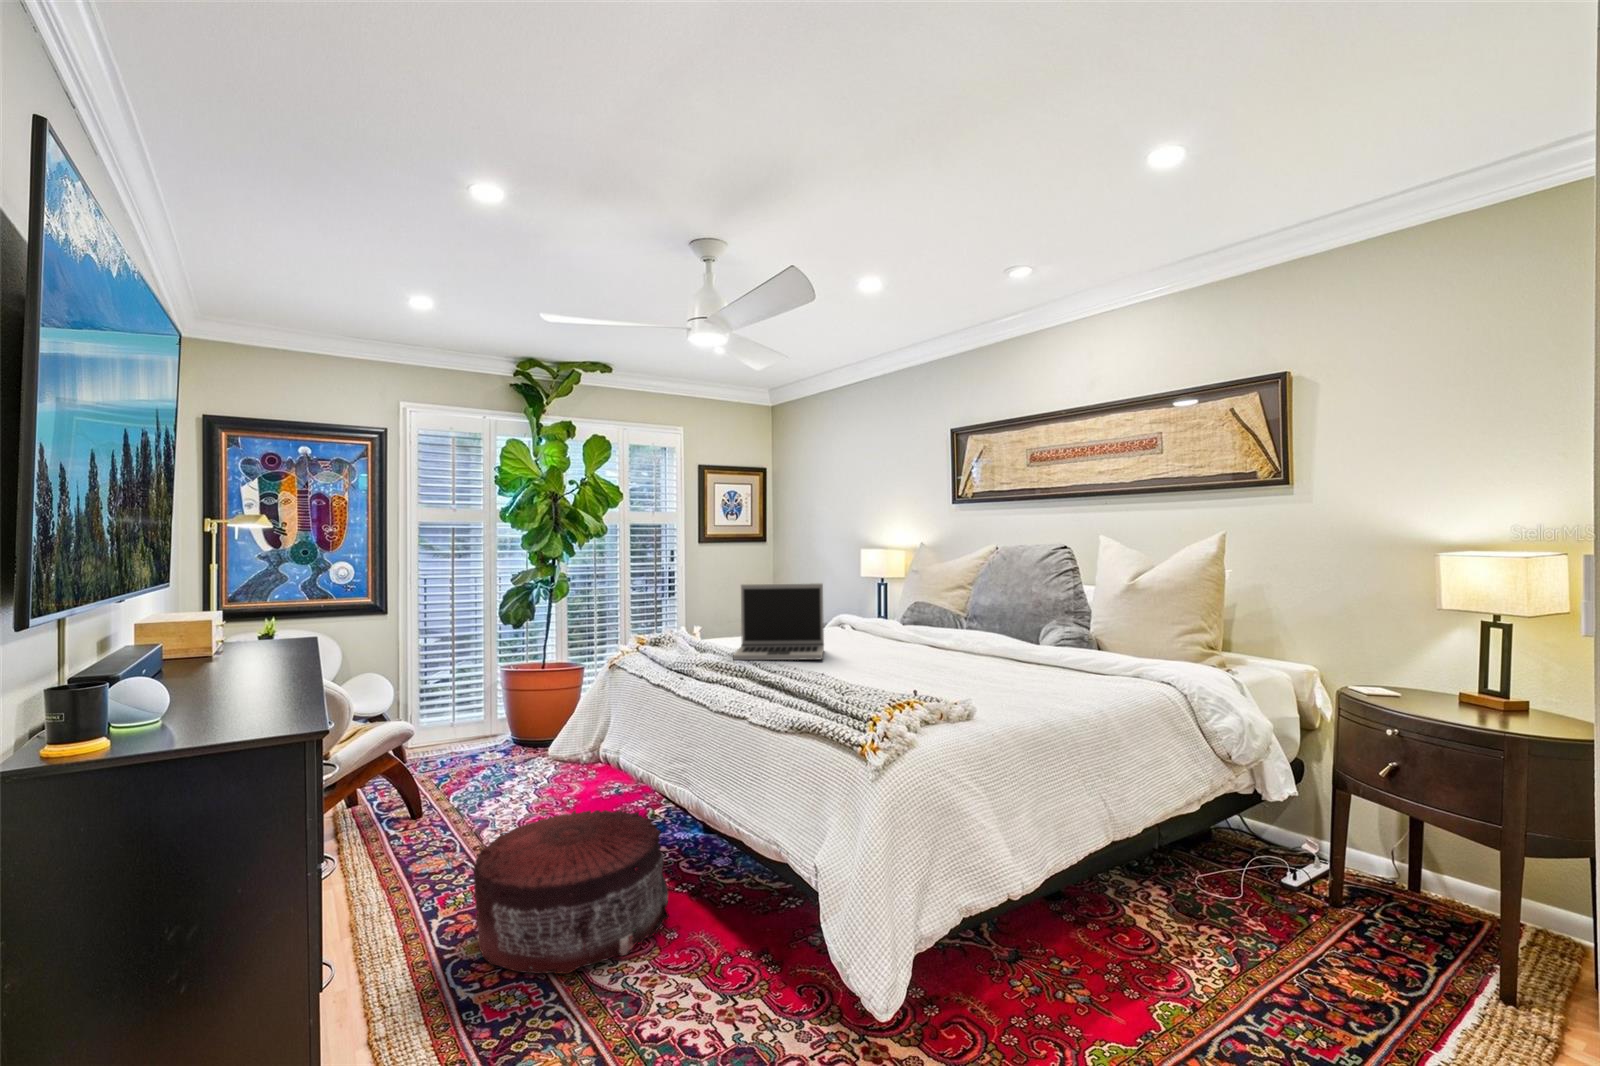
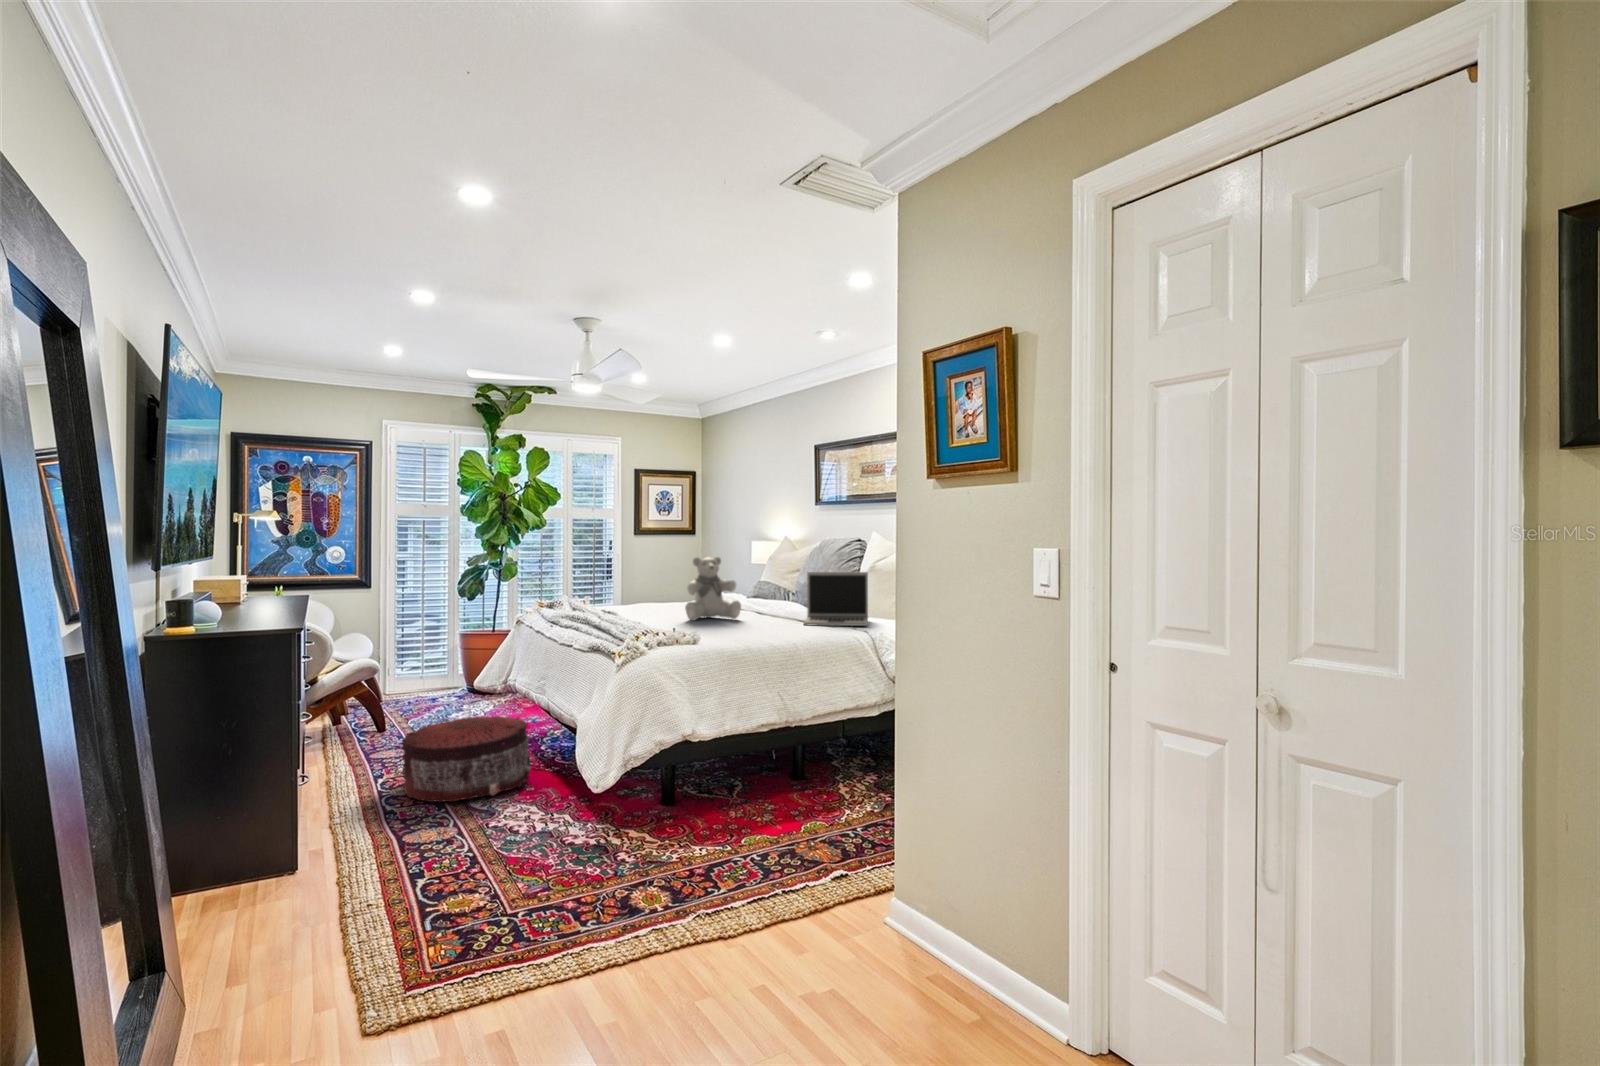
teddy bear: none [860,569,932,661] -> present [685,557,741,621]
laptop: present [733,583,824,660] -> present [803,572,868,626]

